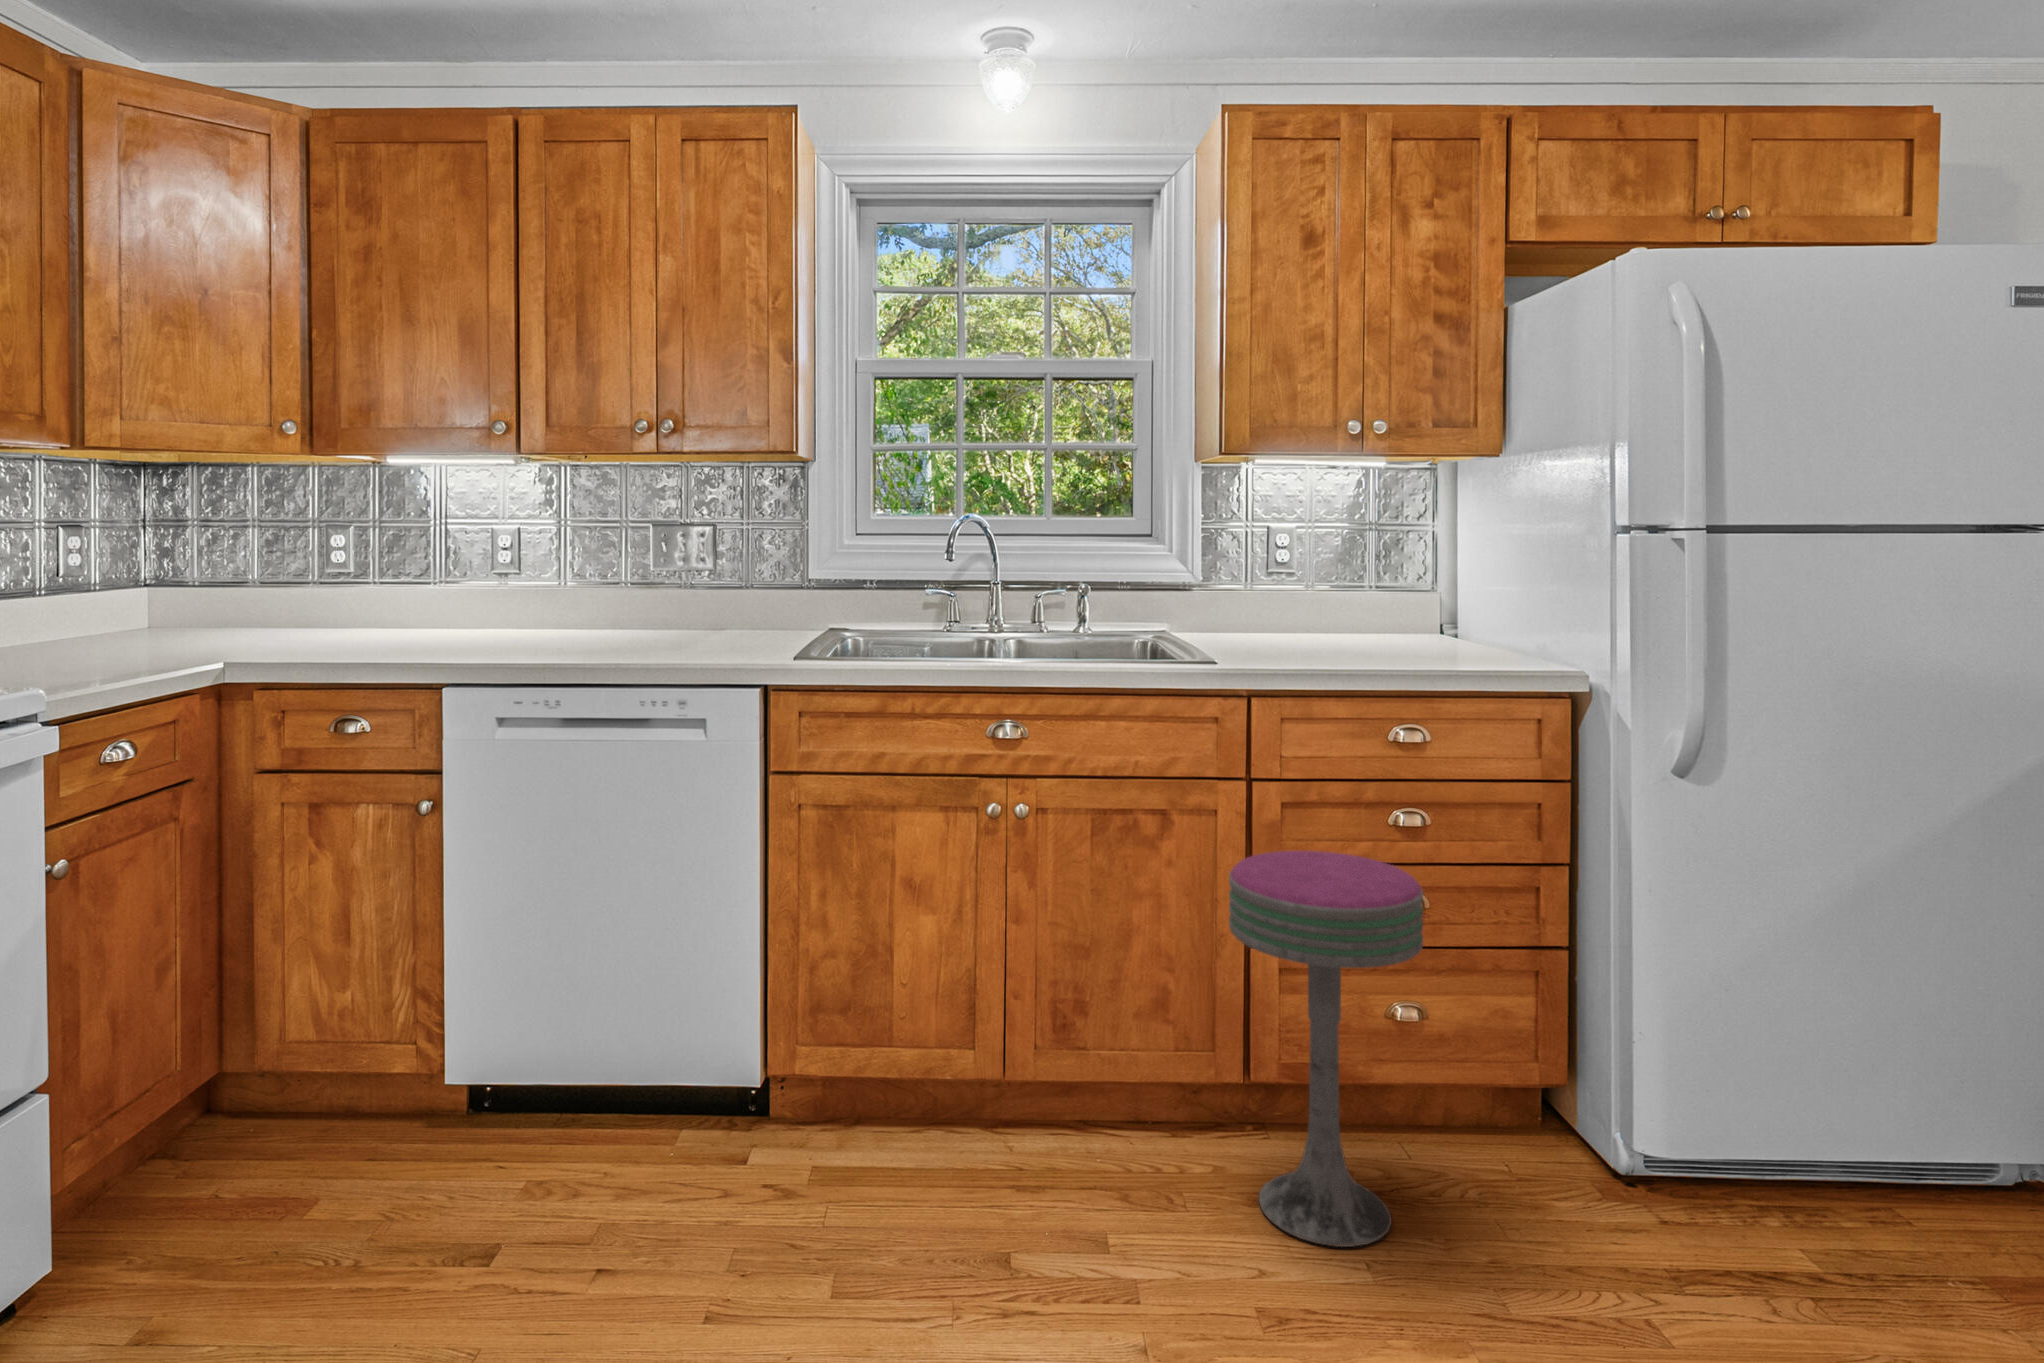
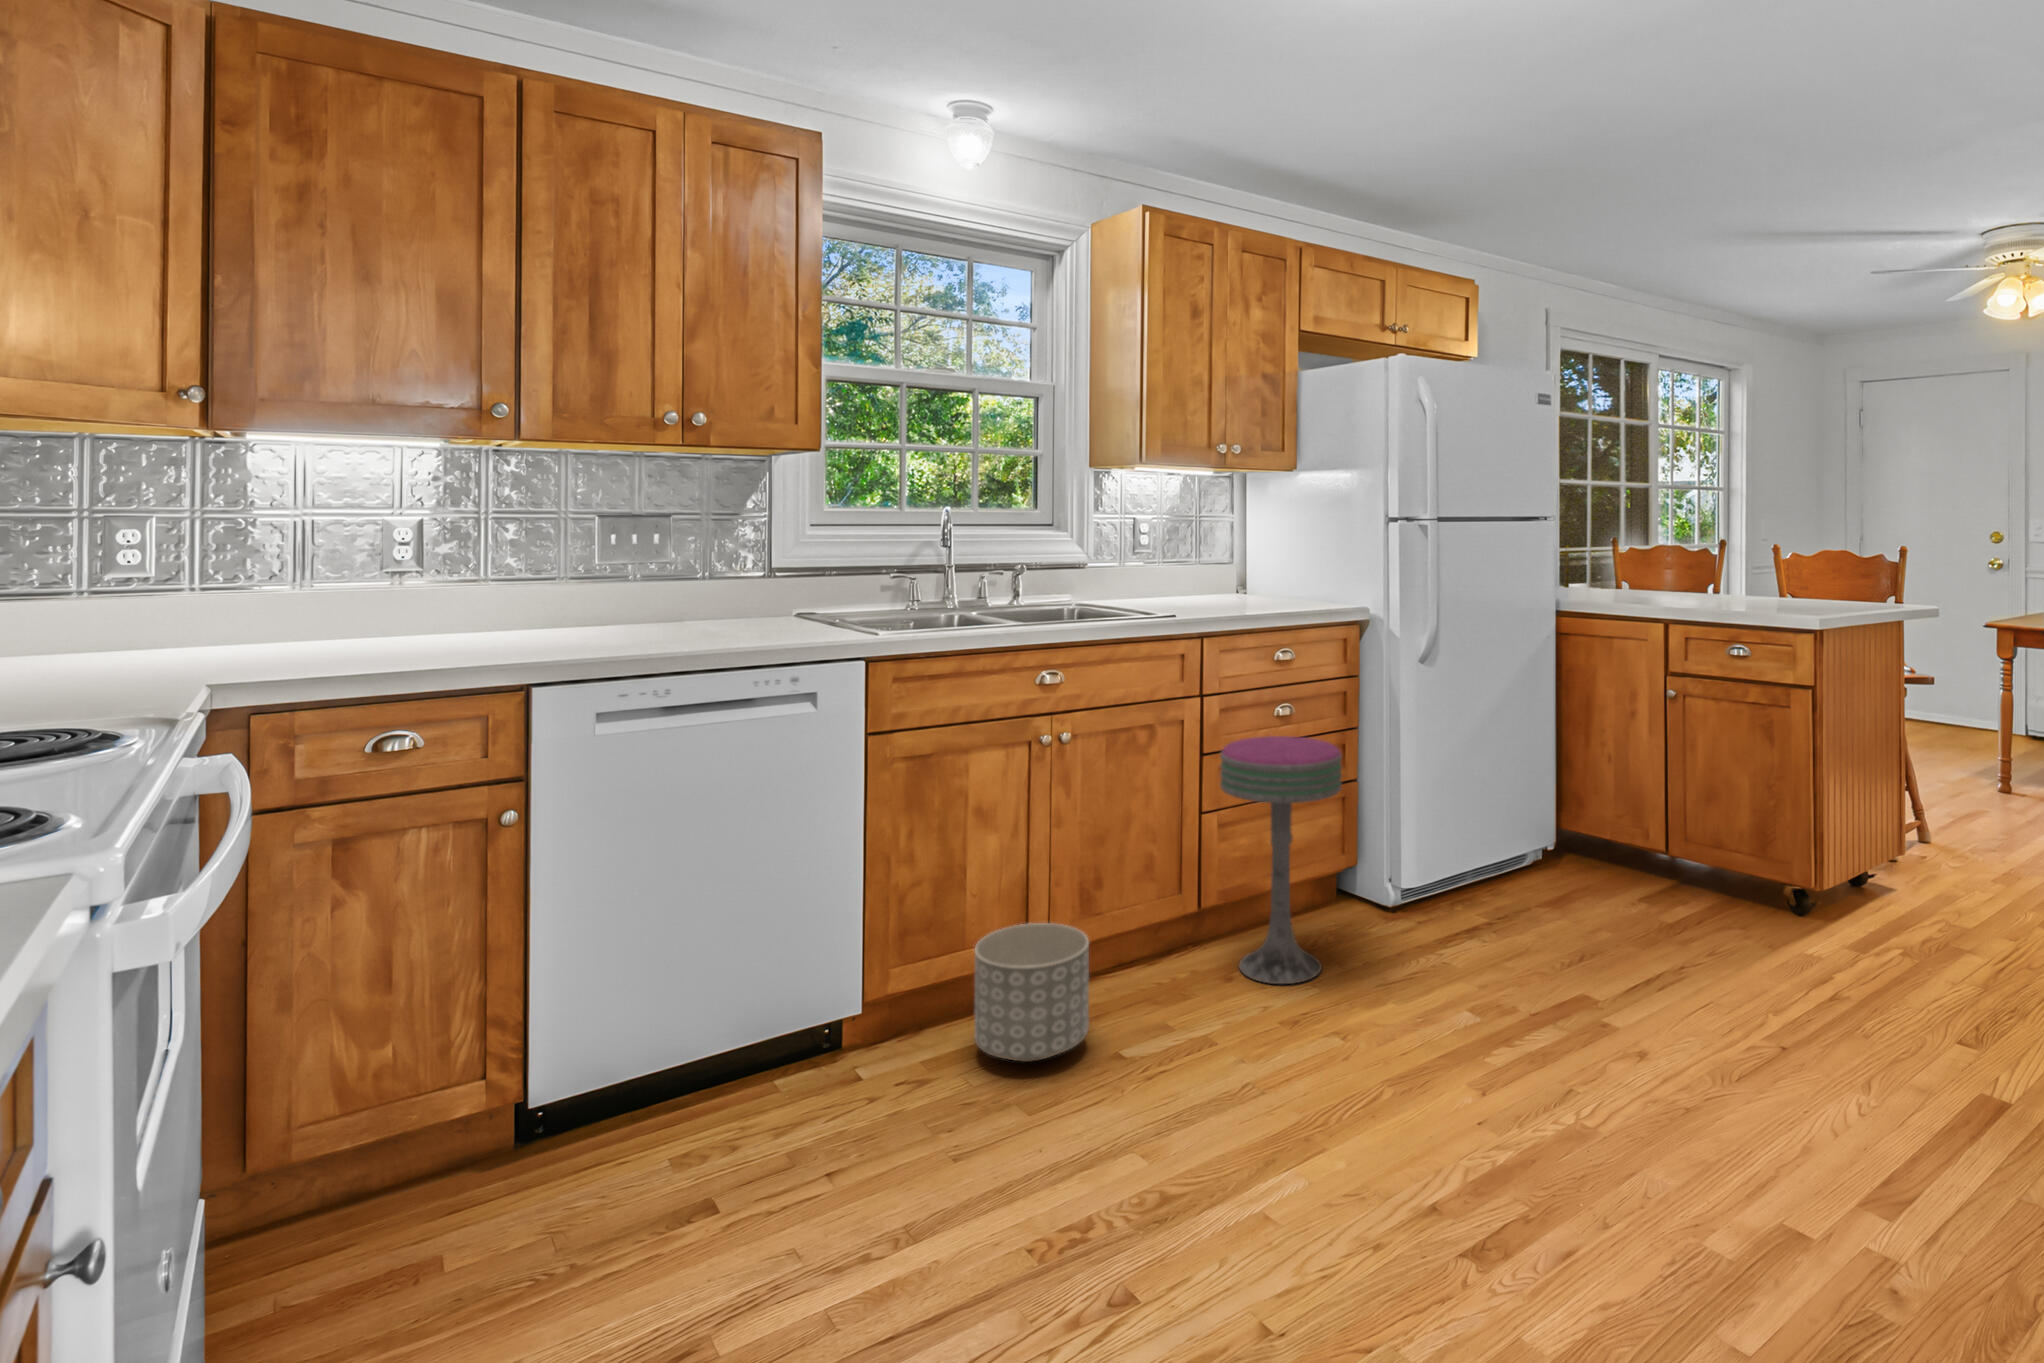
planter: none [835,1034,977,1217] -> present [975,923,1089,1062]

